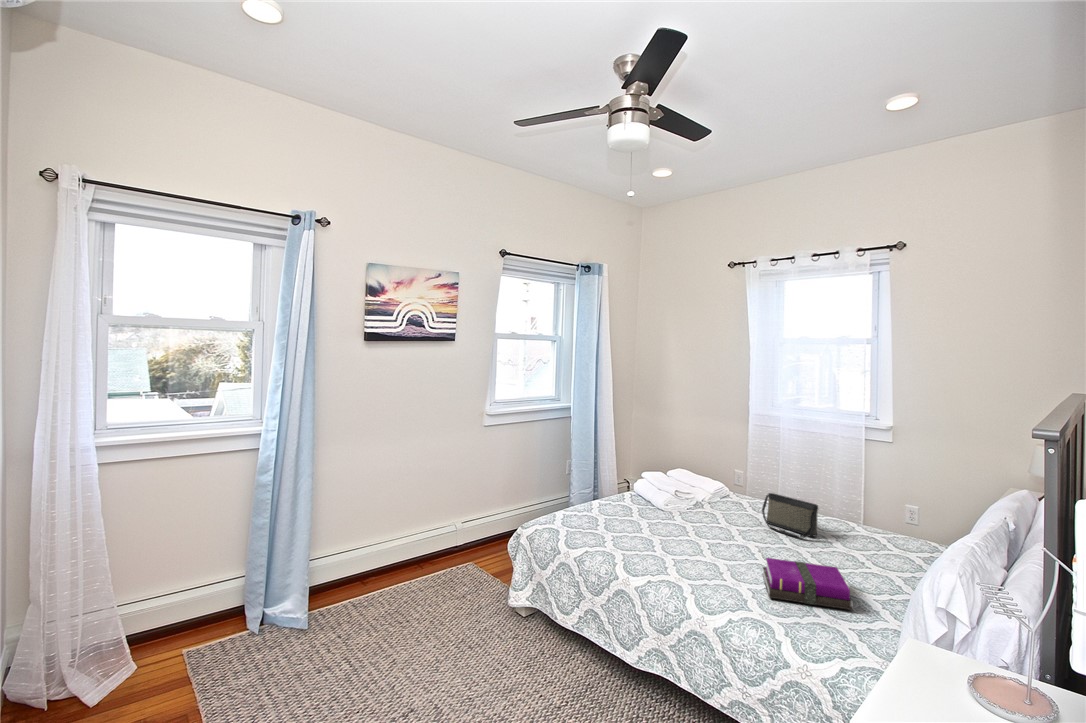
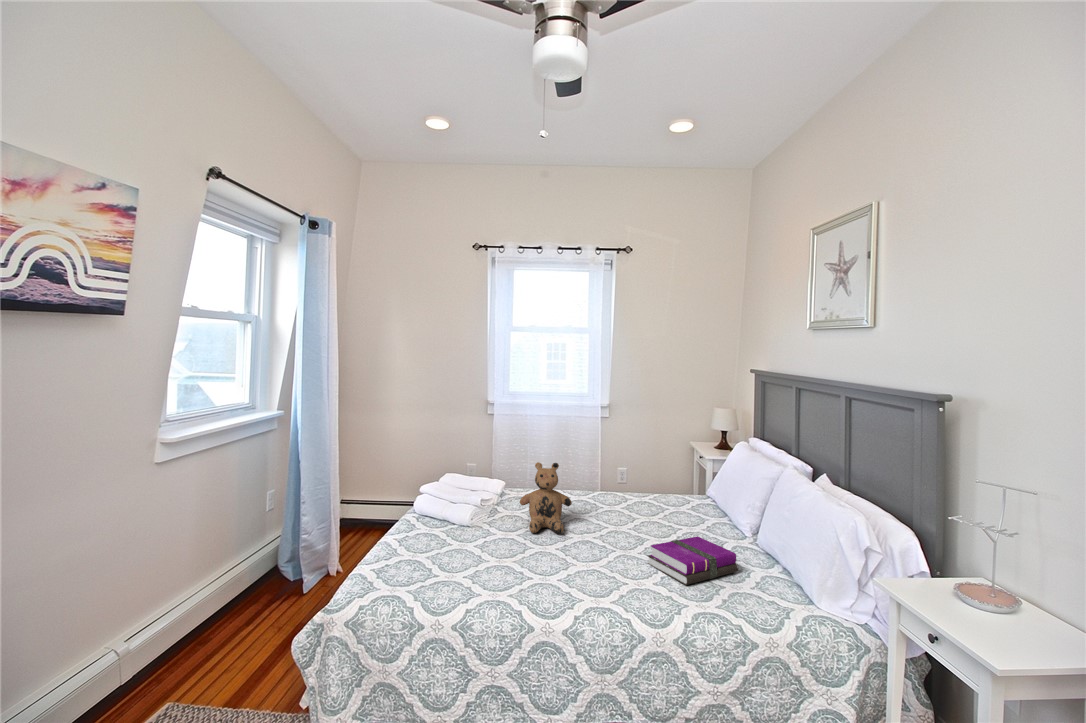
teddy bear: none [687,465,738,532] -> present [520,462,572,534]
handbag: present [762,493,818,538] -> none [577,480,632,518]

